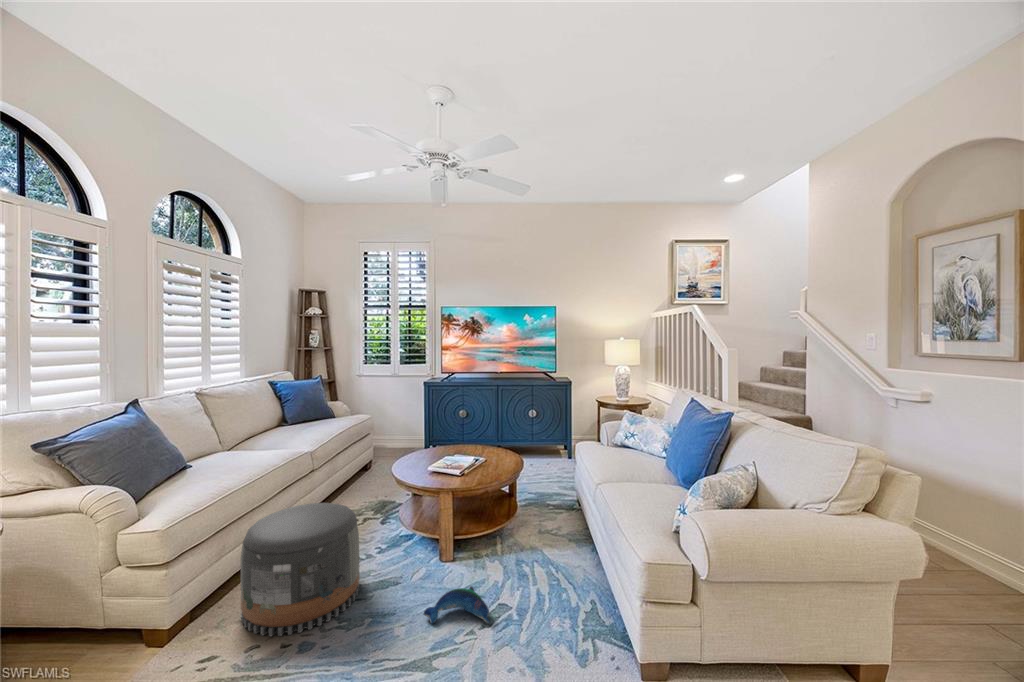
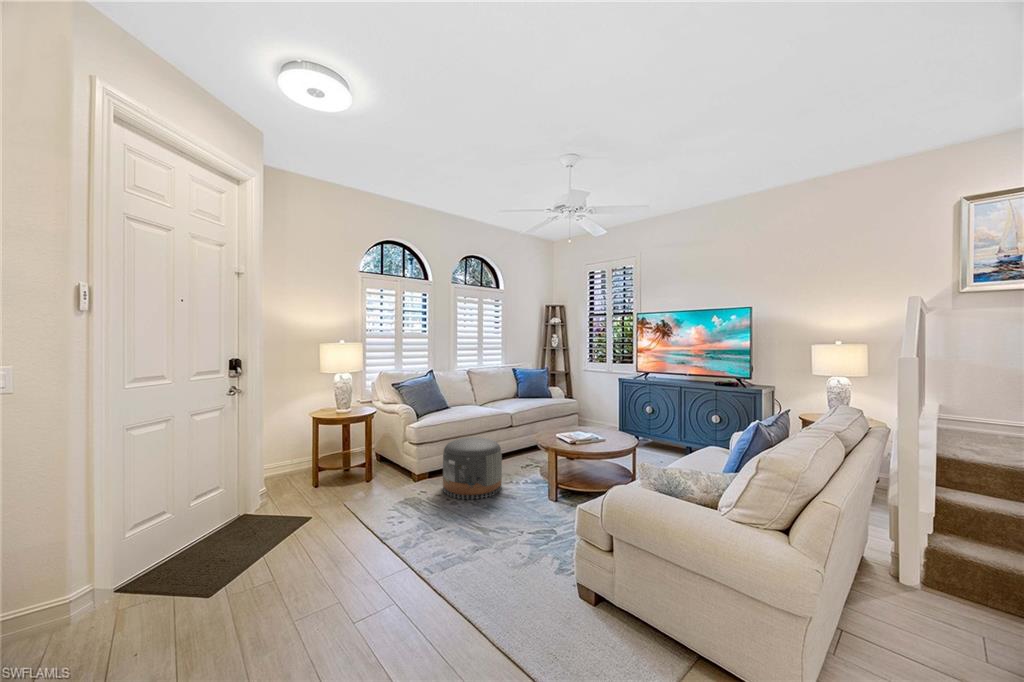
plush toy: present [424,587,489,623] -> none [510,506,542,531]

